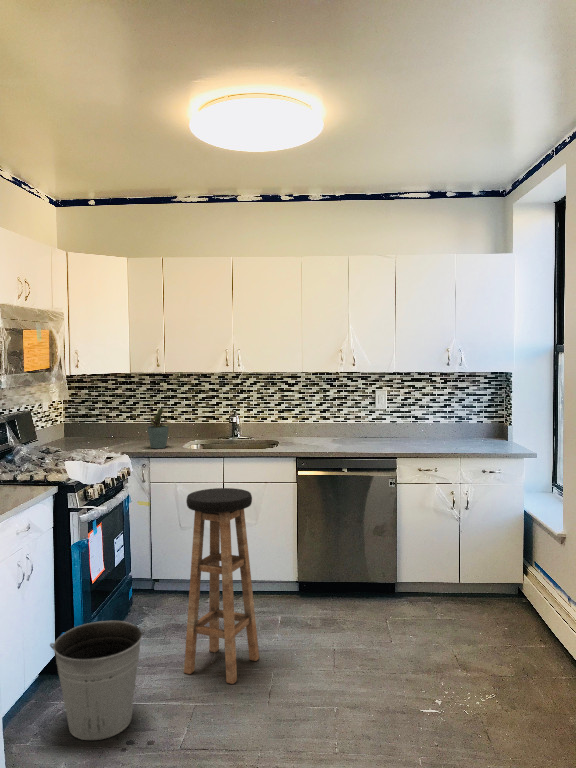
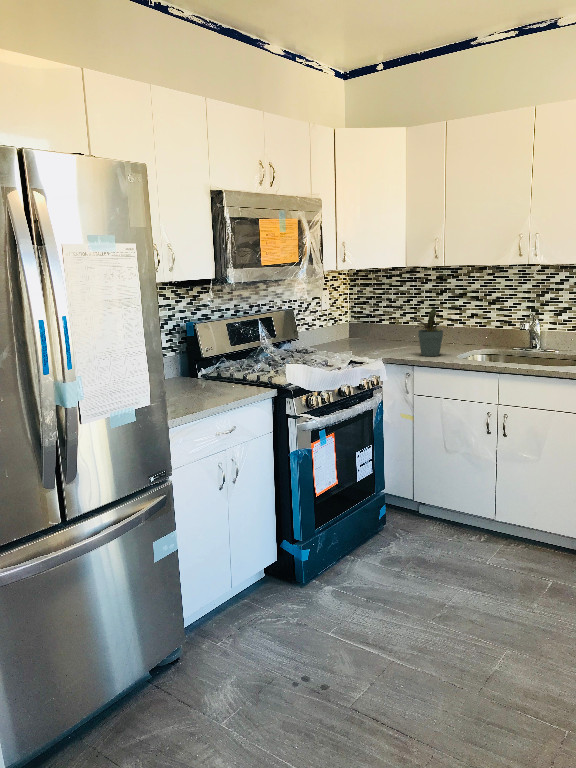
bar stool: present [184,488,259,684] -> none [399,412,496,651]
bucket: present [50,621,145,740] -> none [239,539,337,664]

